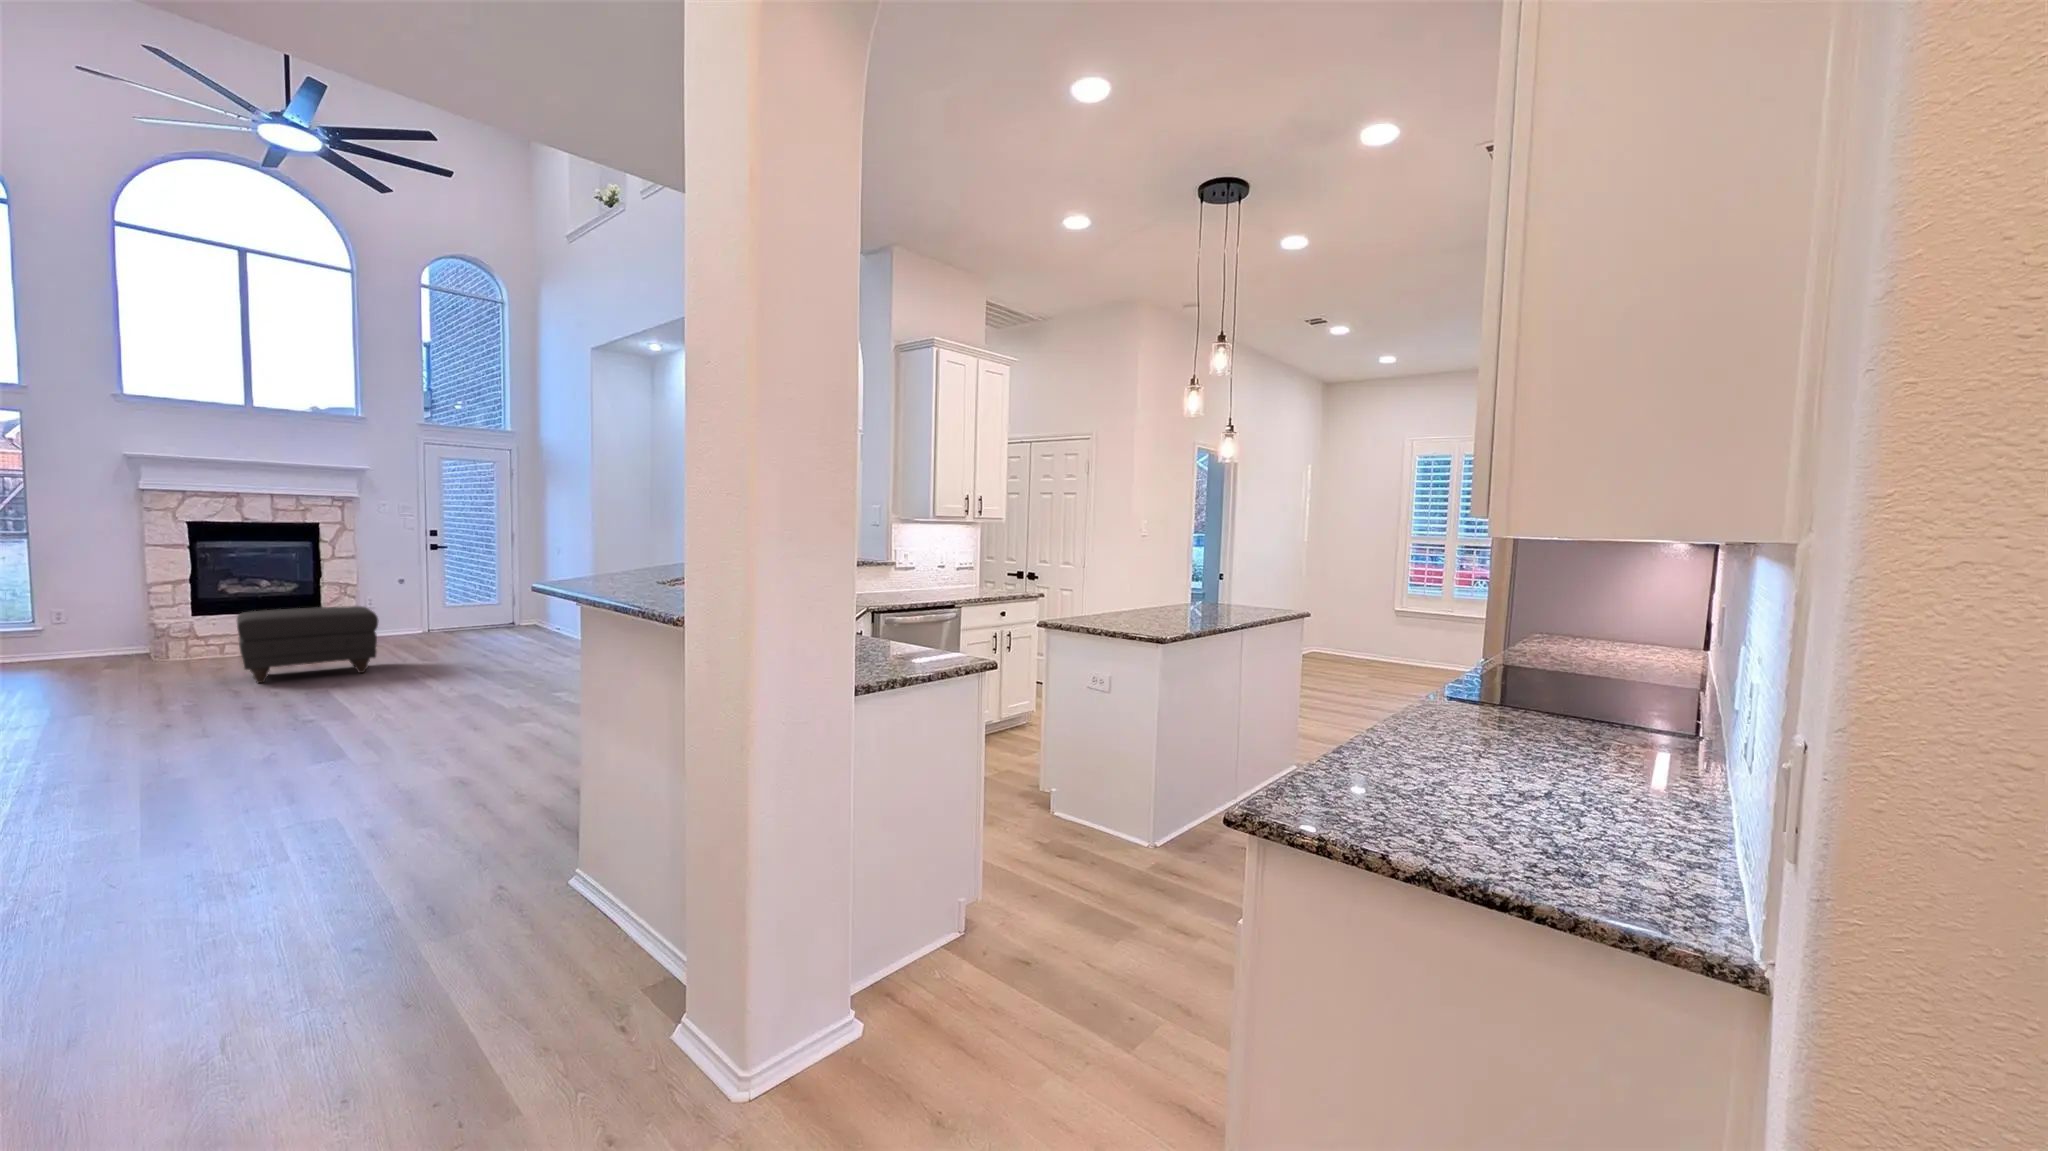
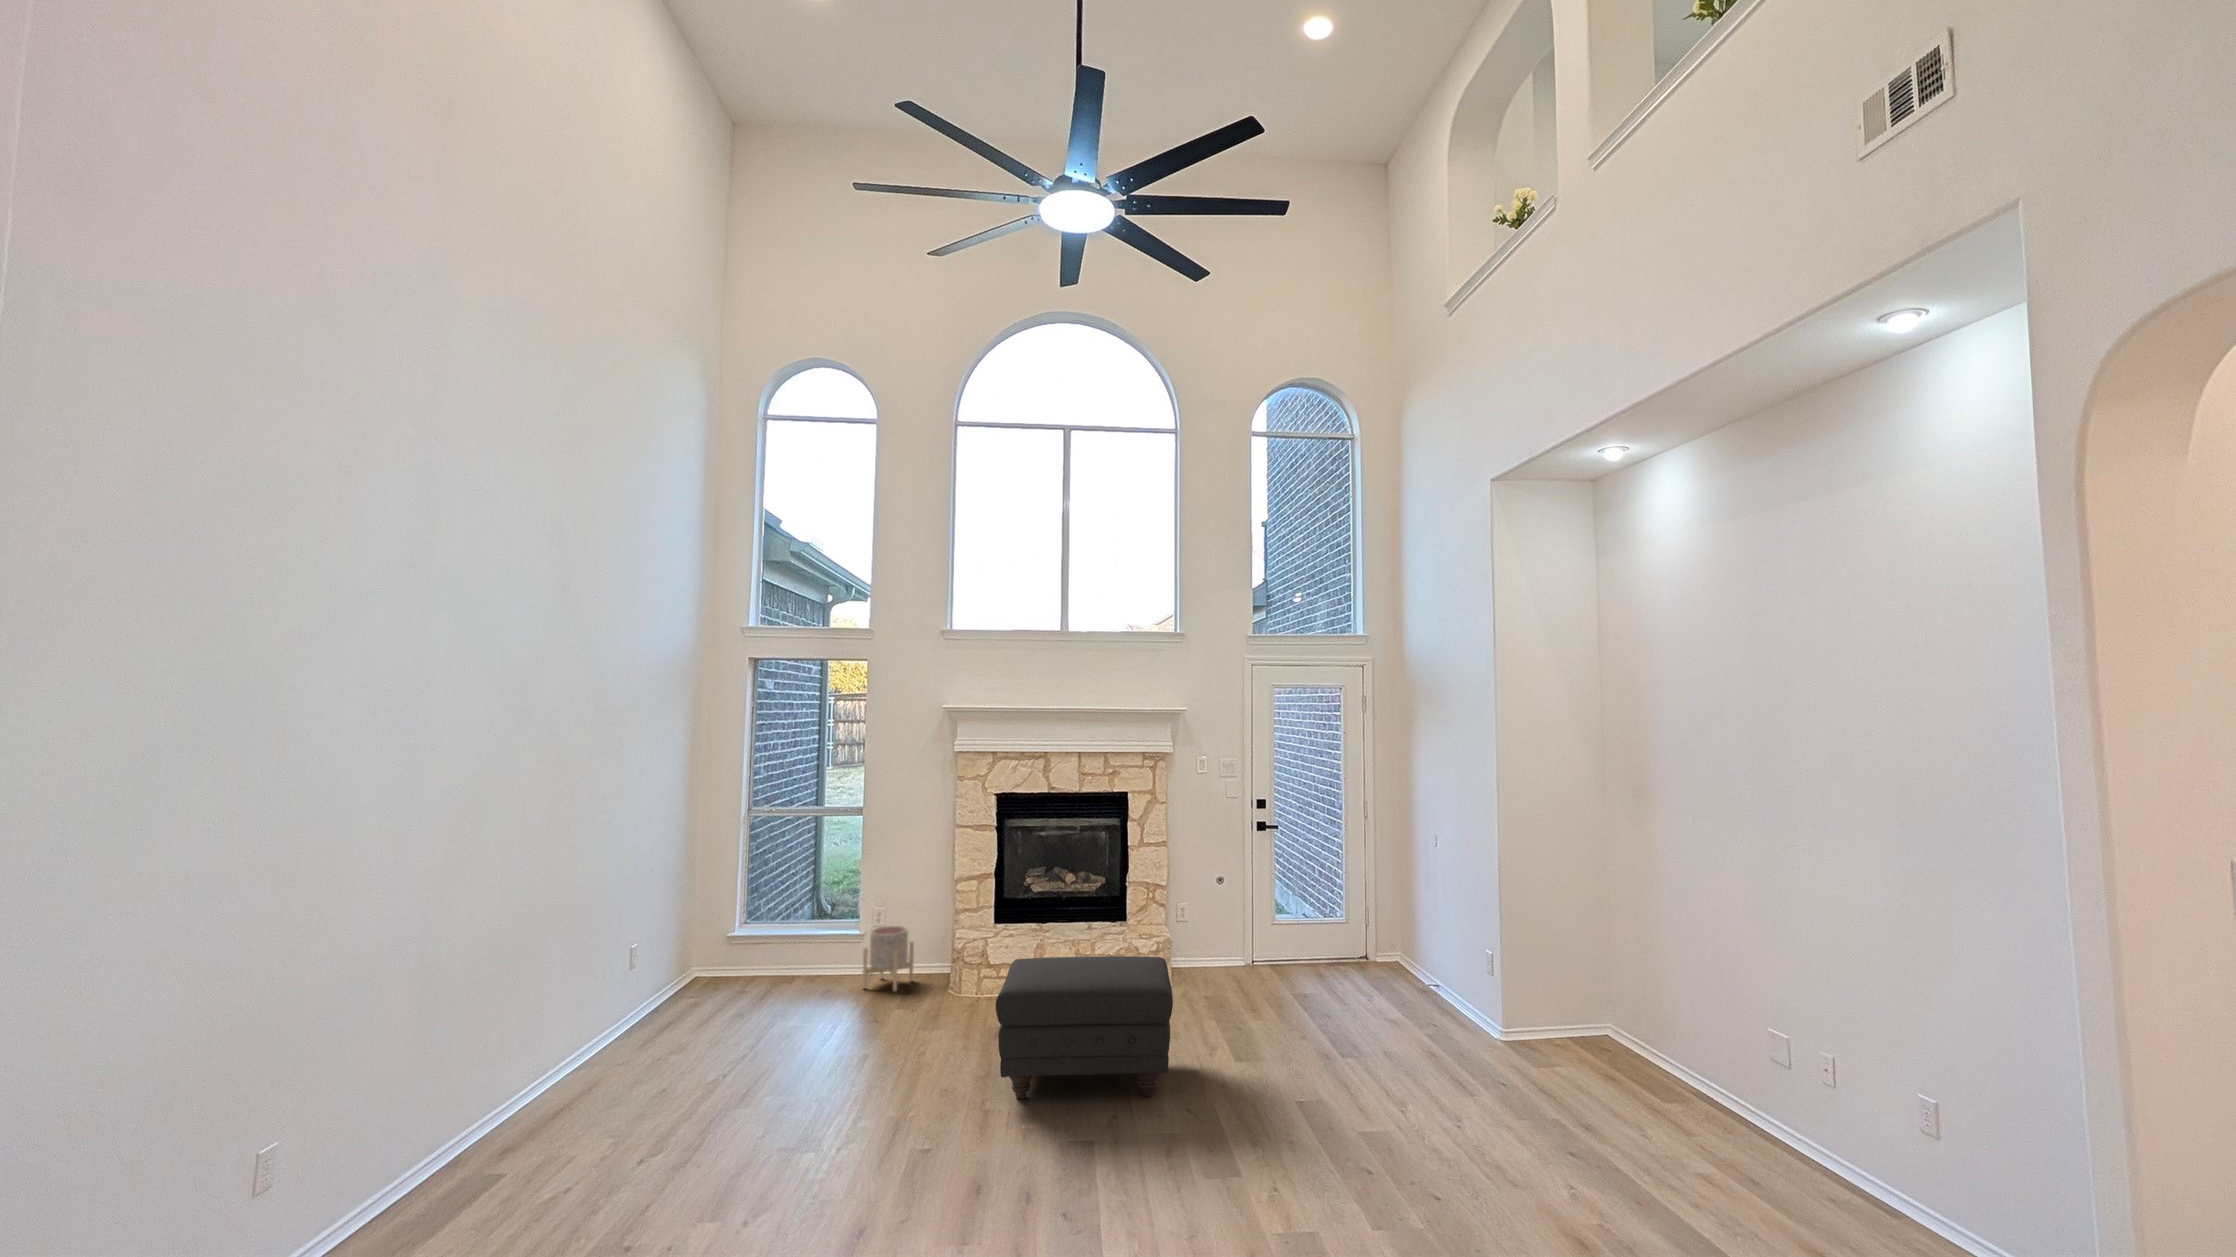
planter: none [47,622,105,668] -> present [862,926,914,991]

